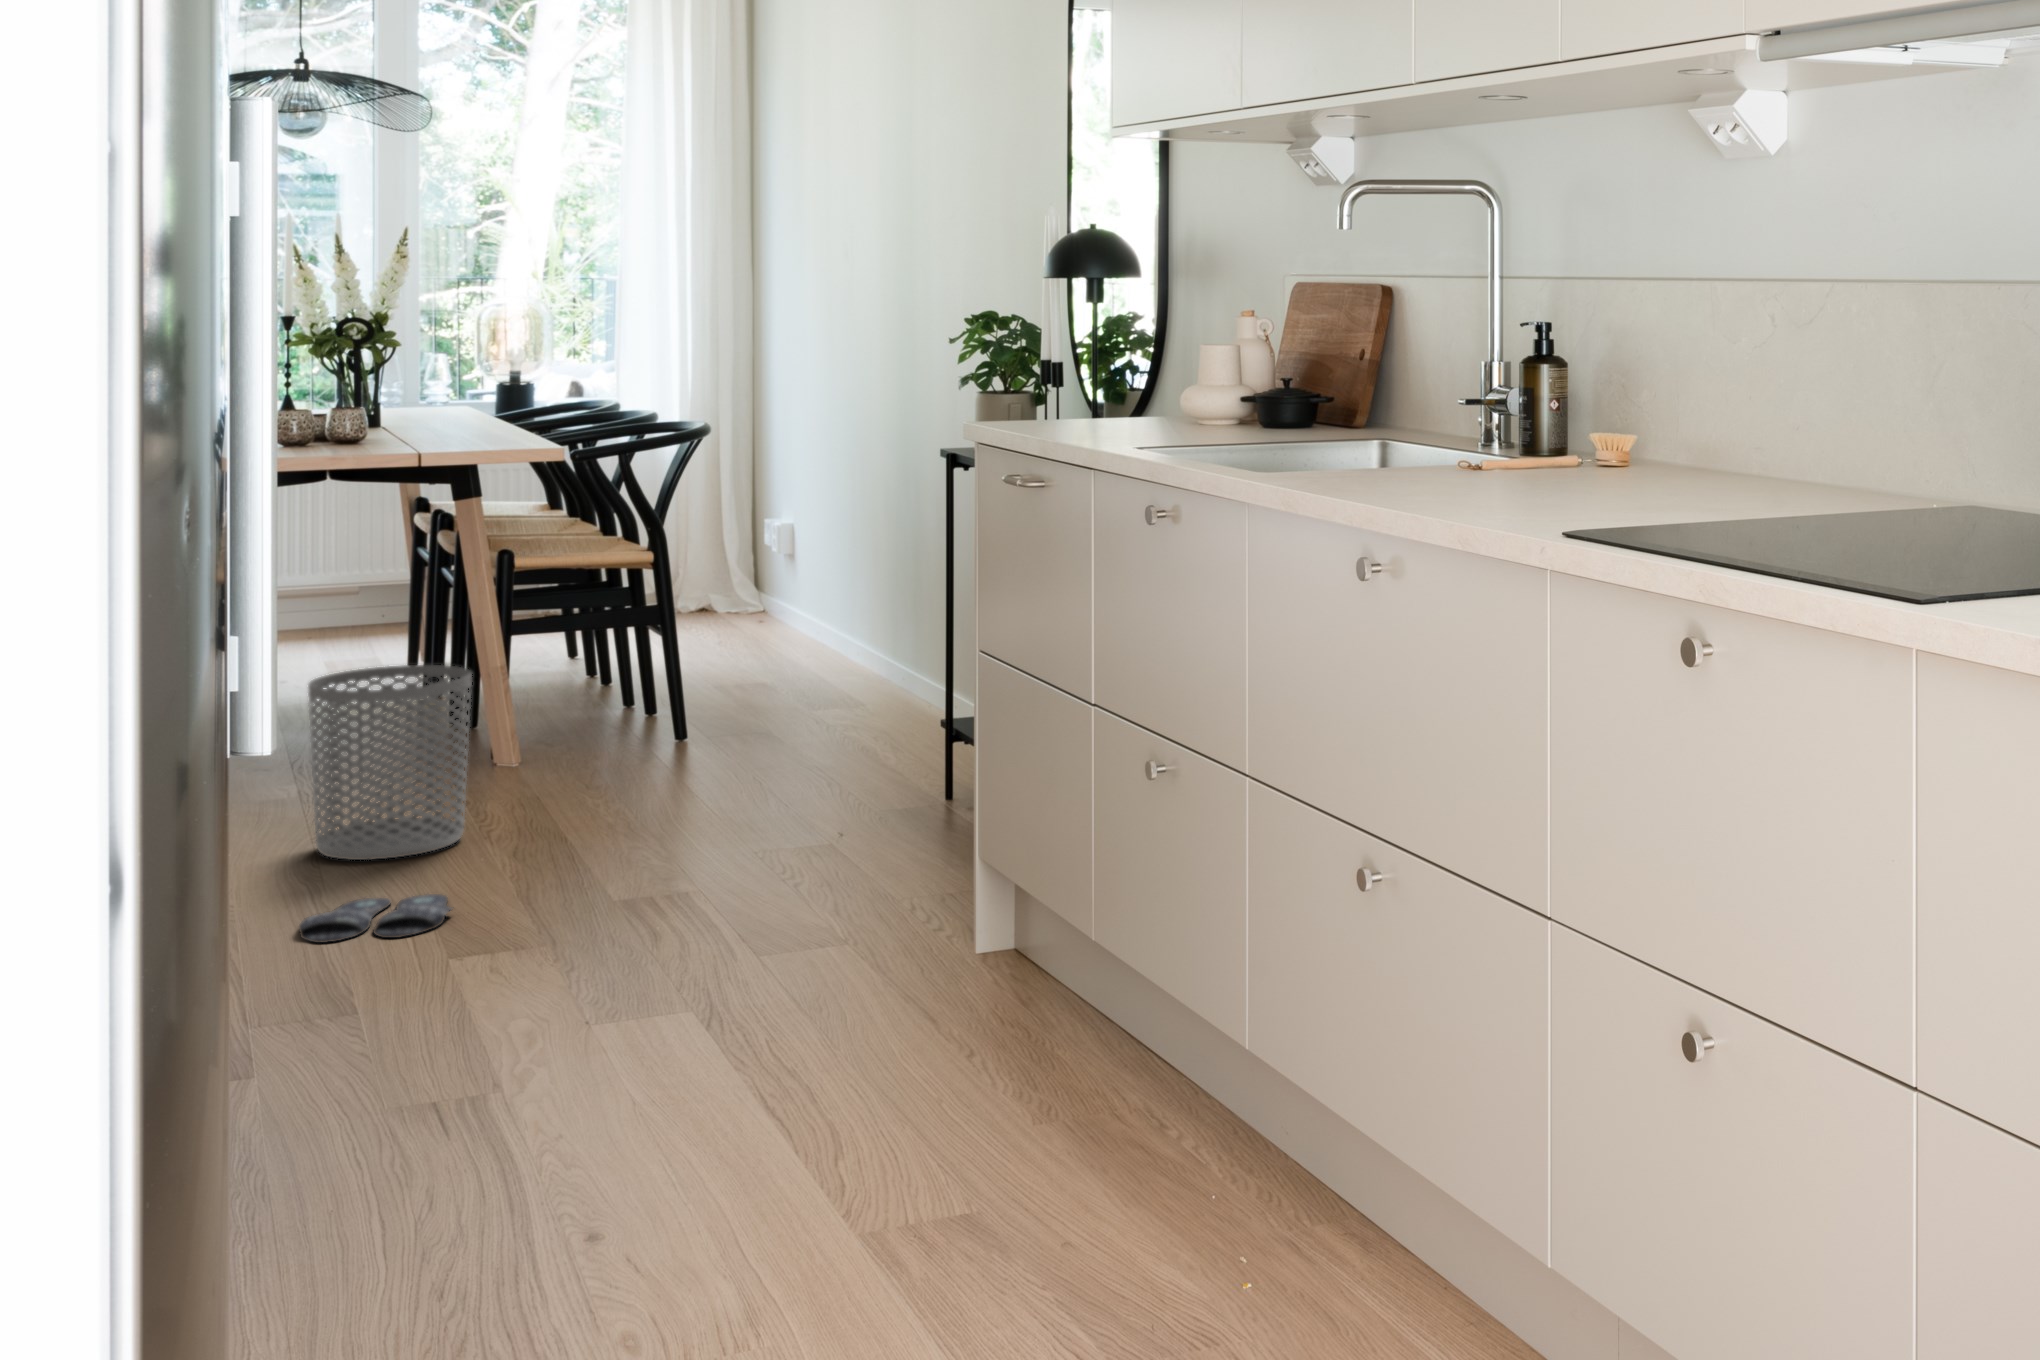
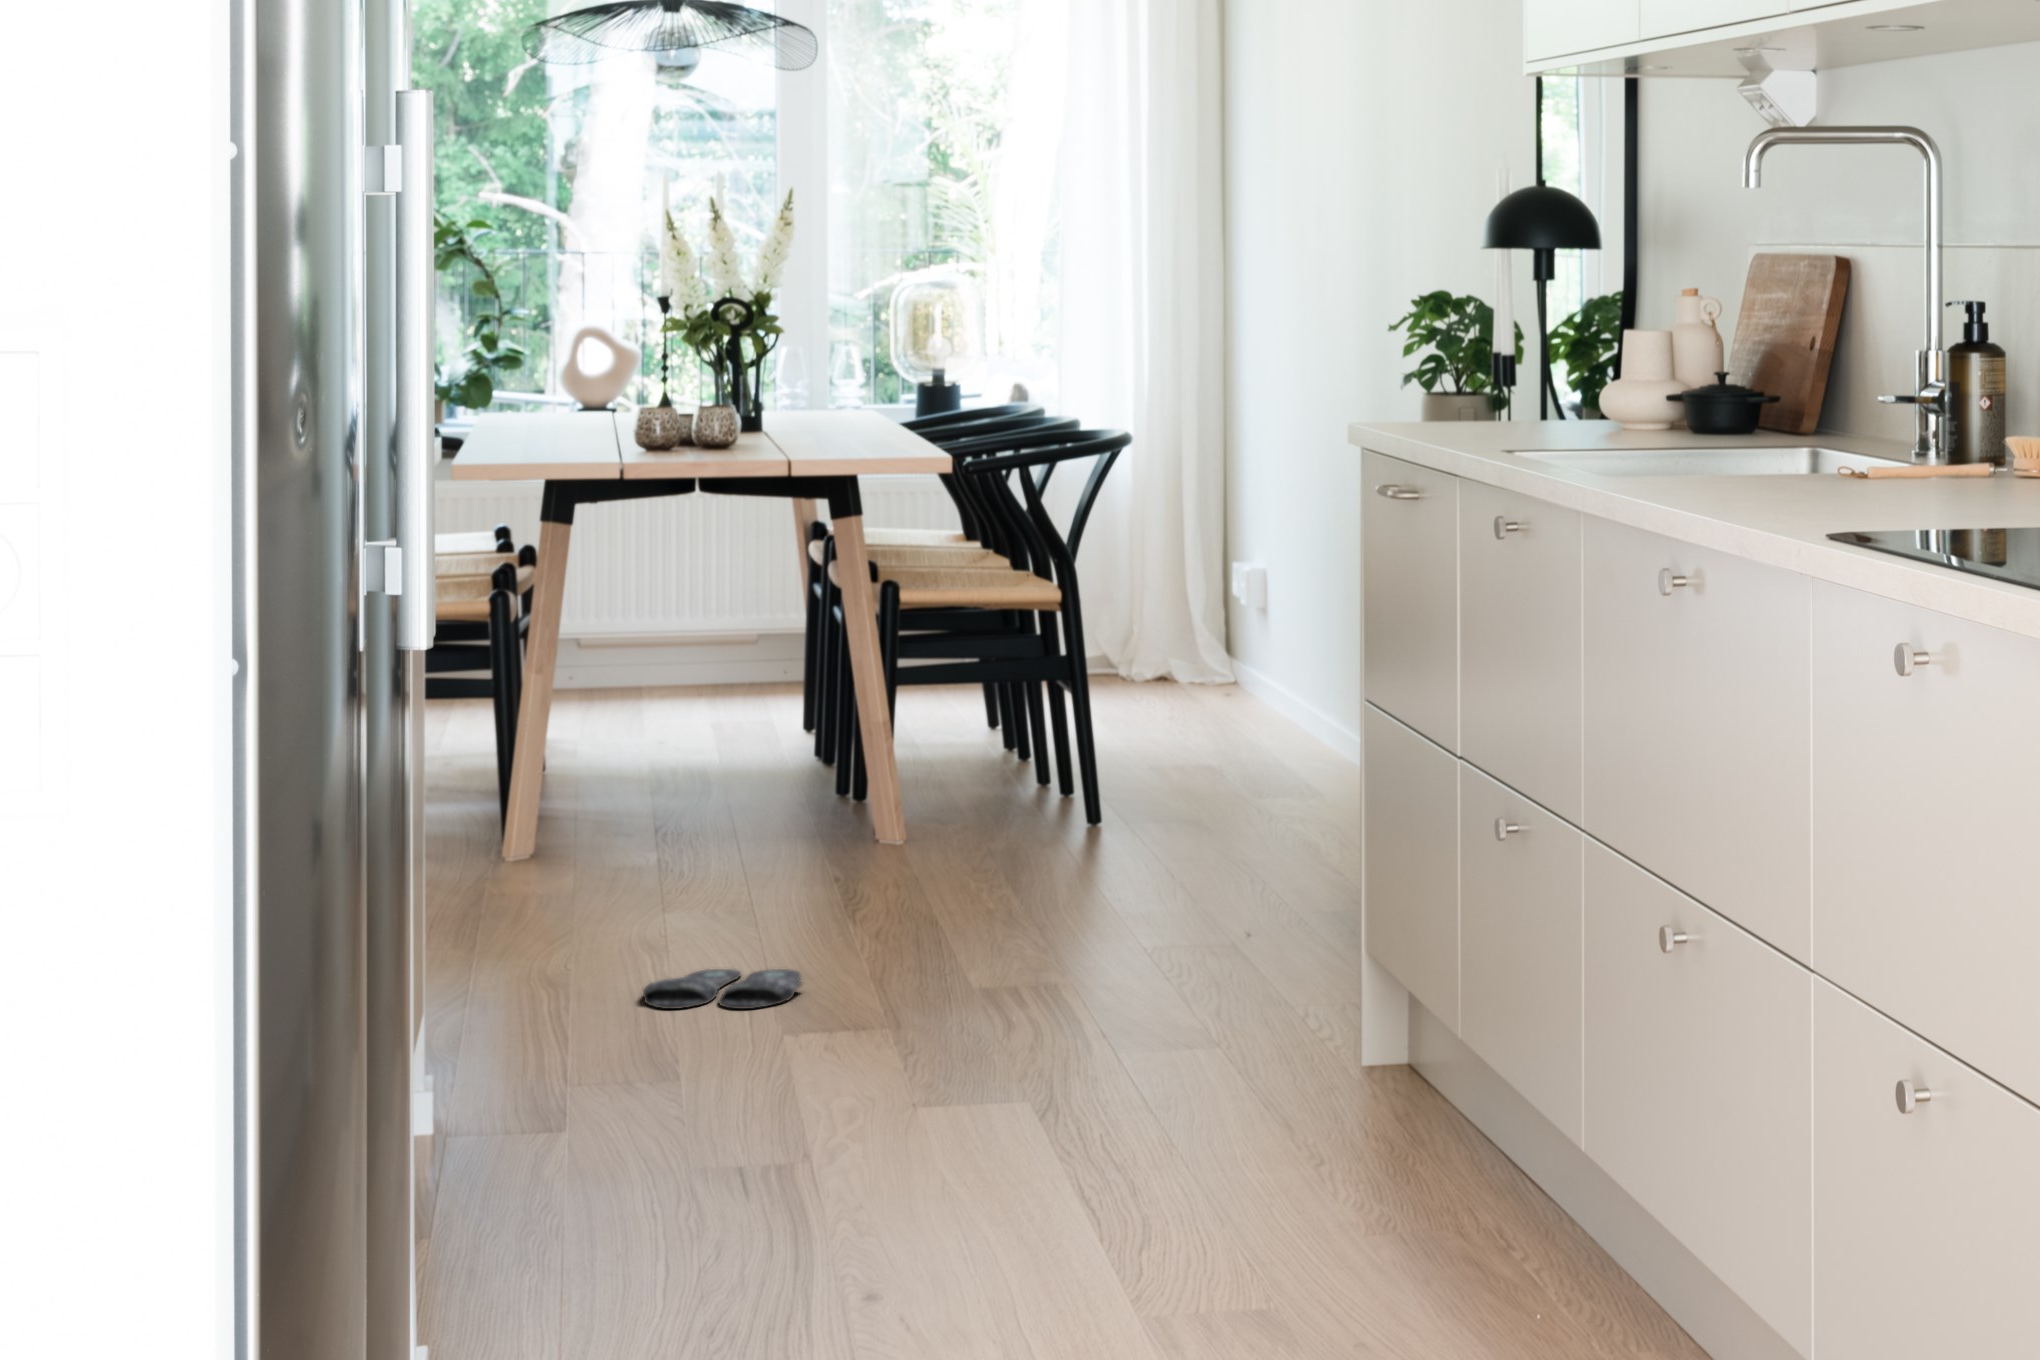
waste bin: present [308,665,472,860] -> none [661,710,835,932]

